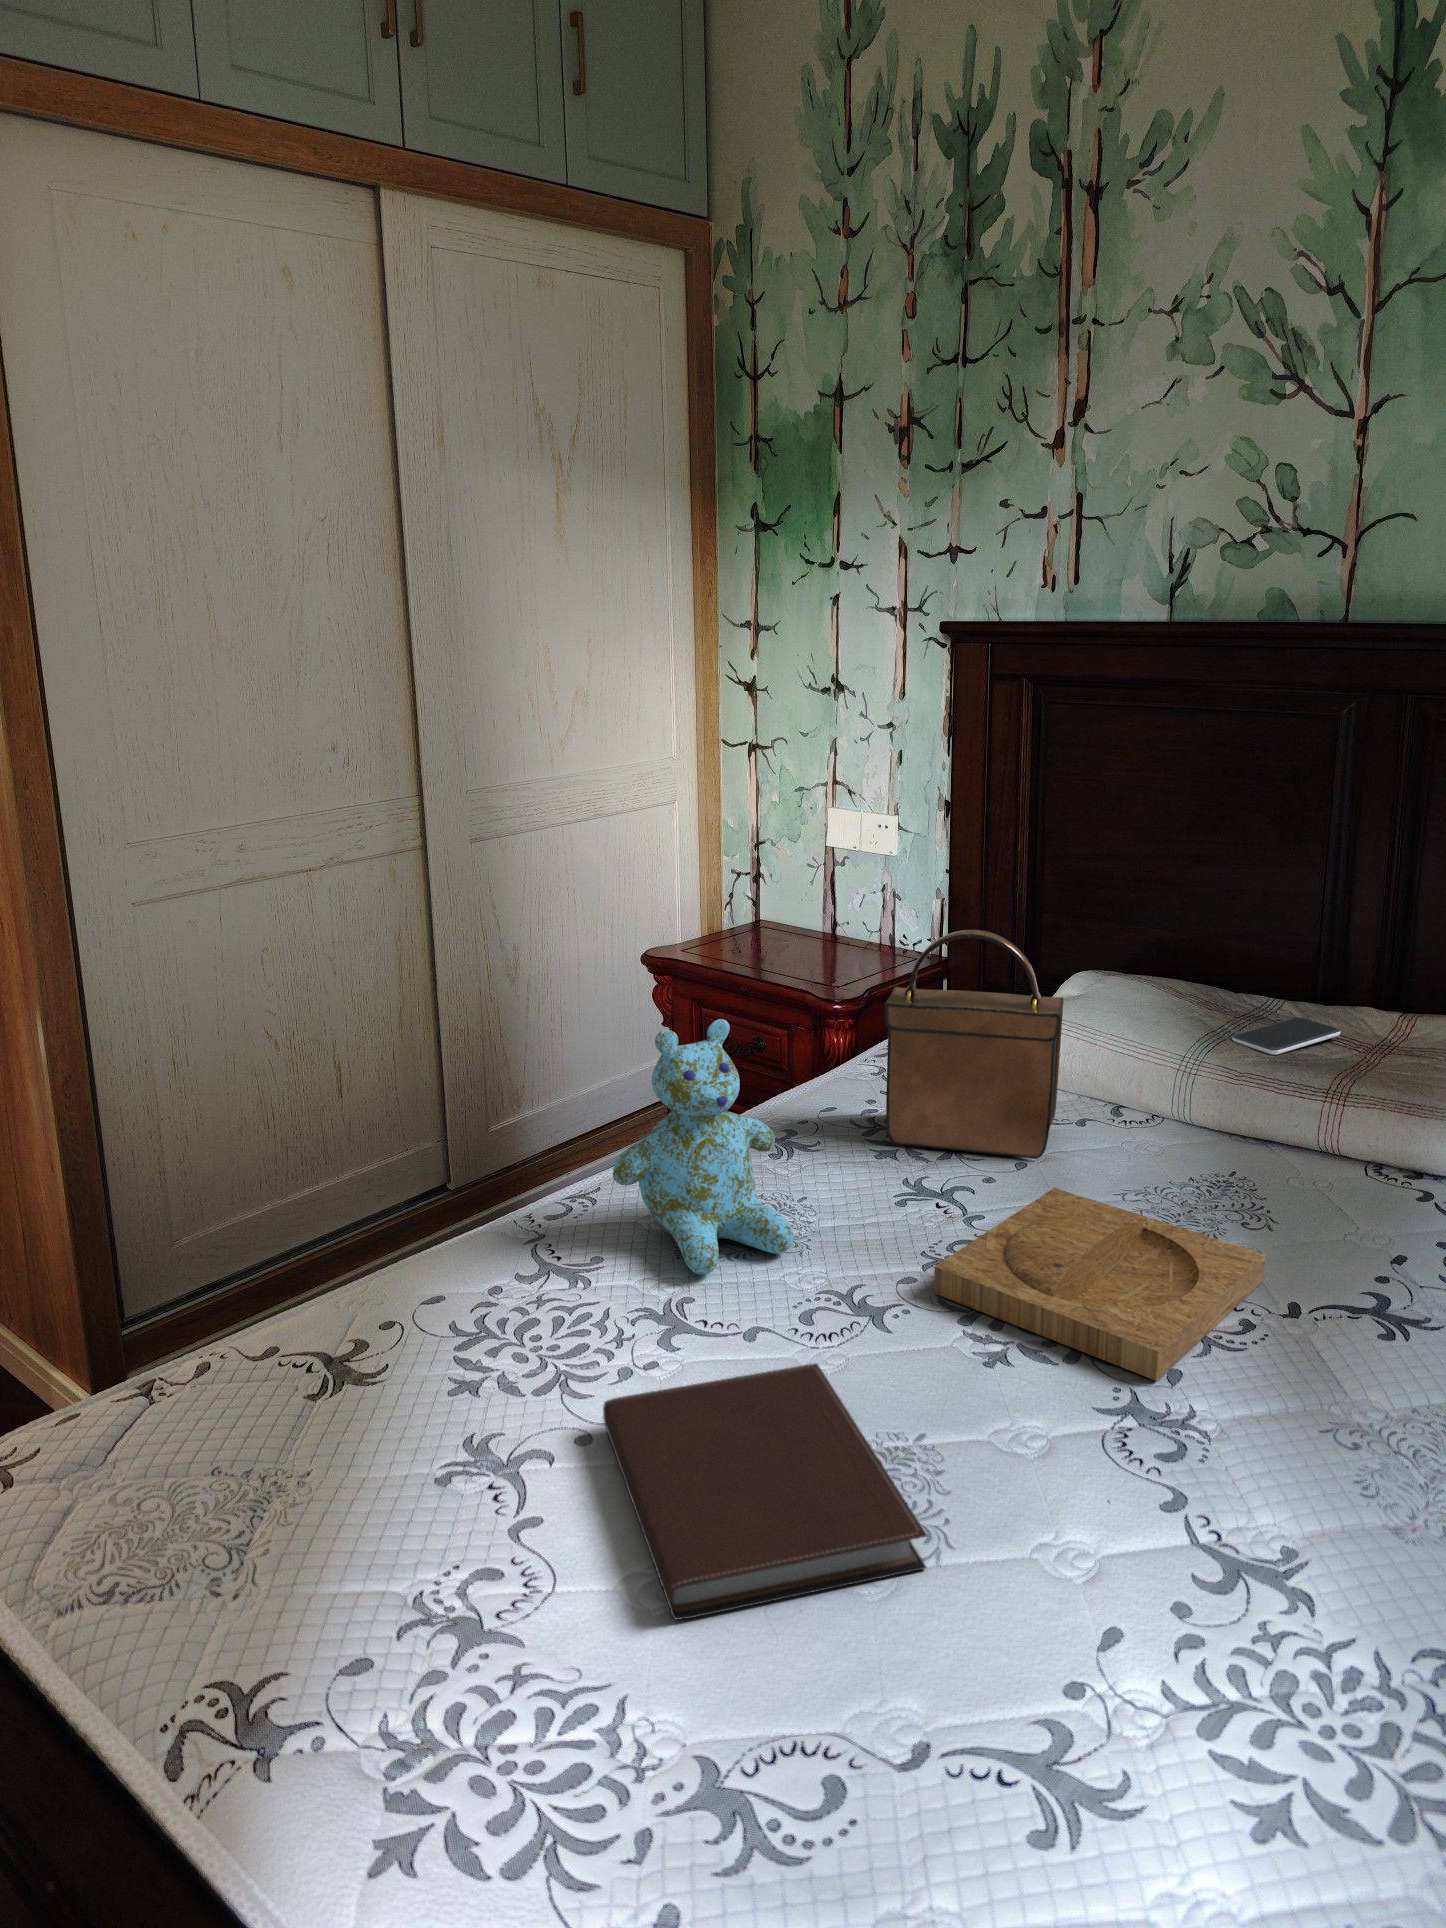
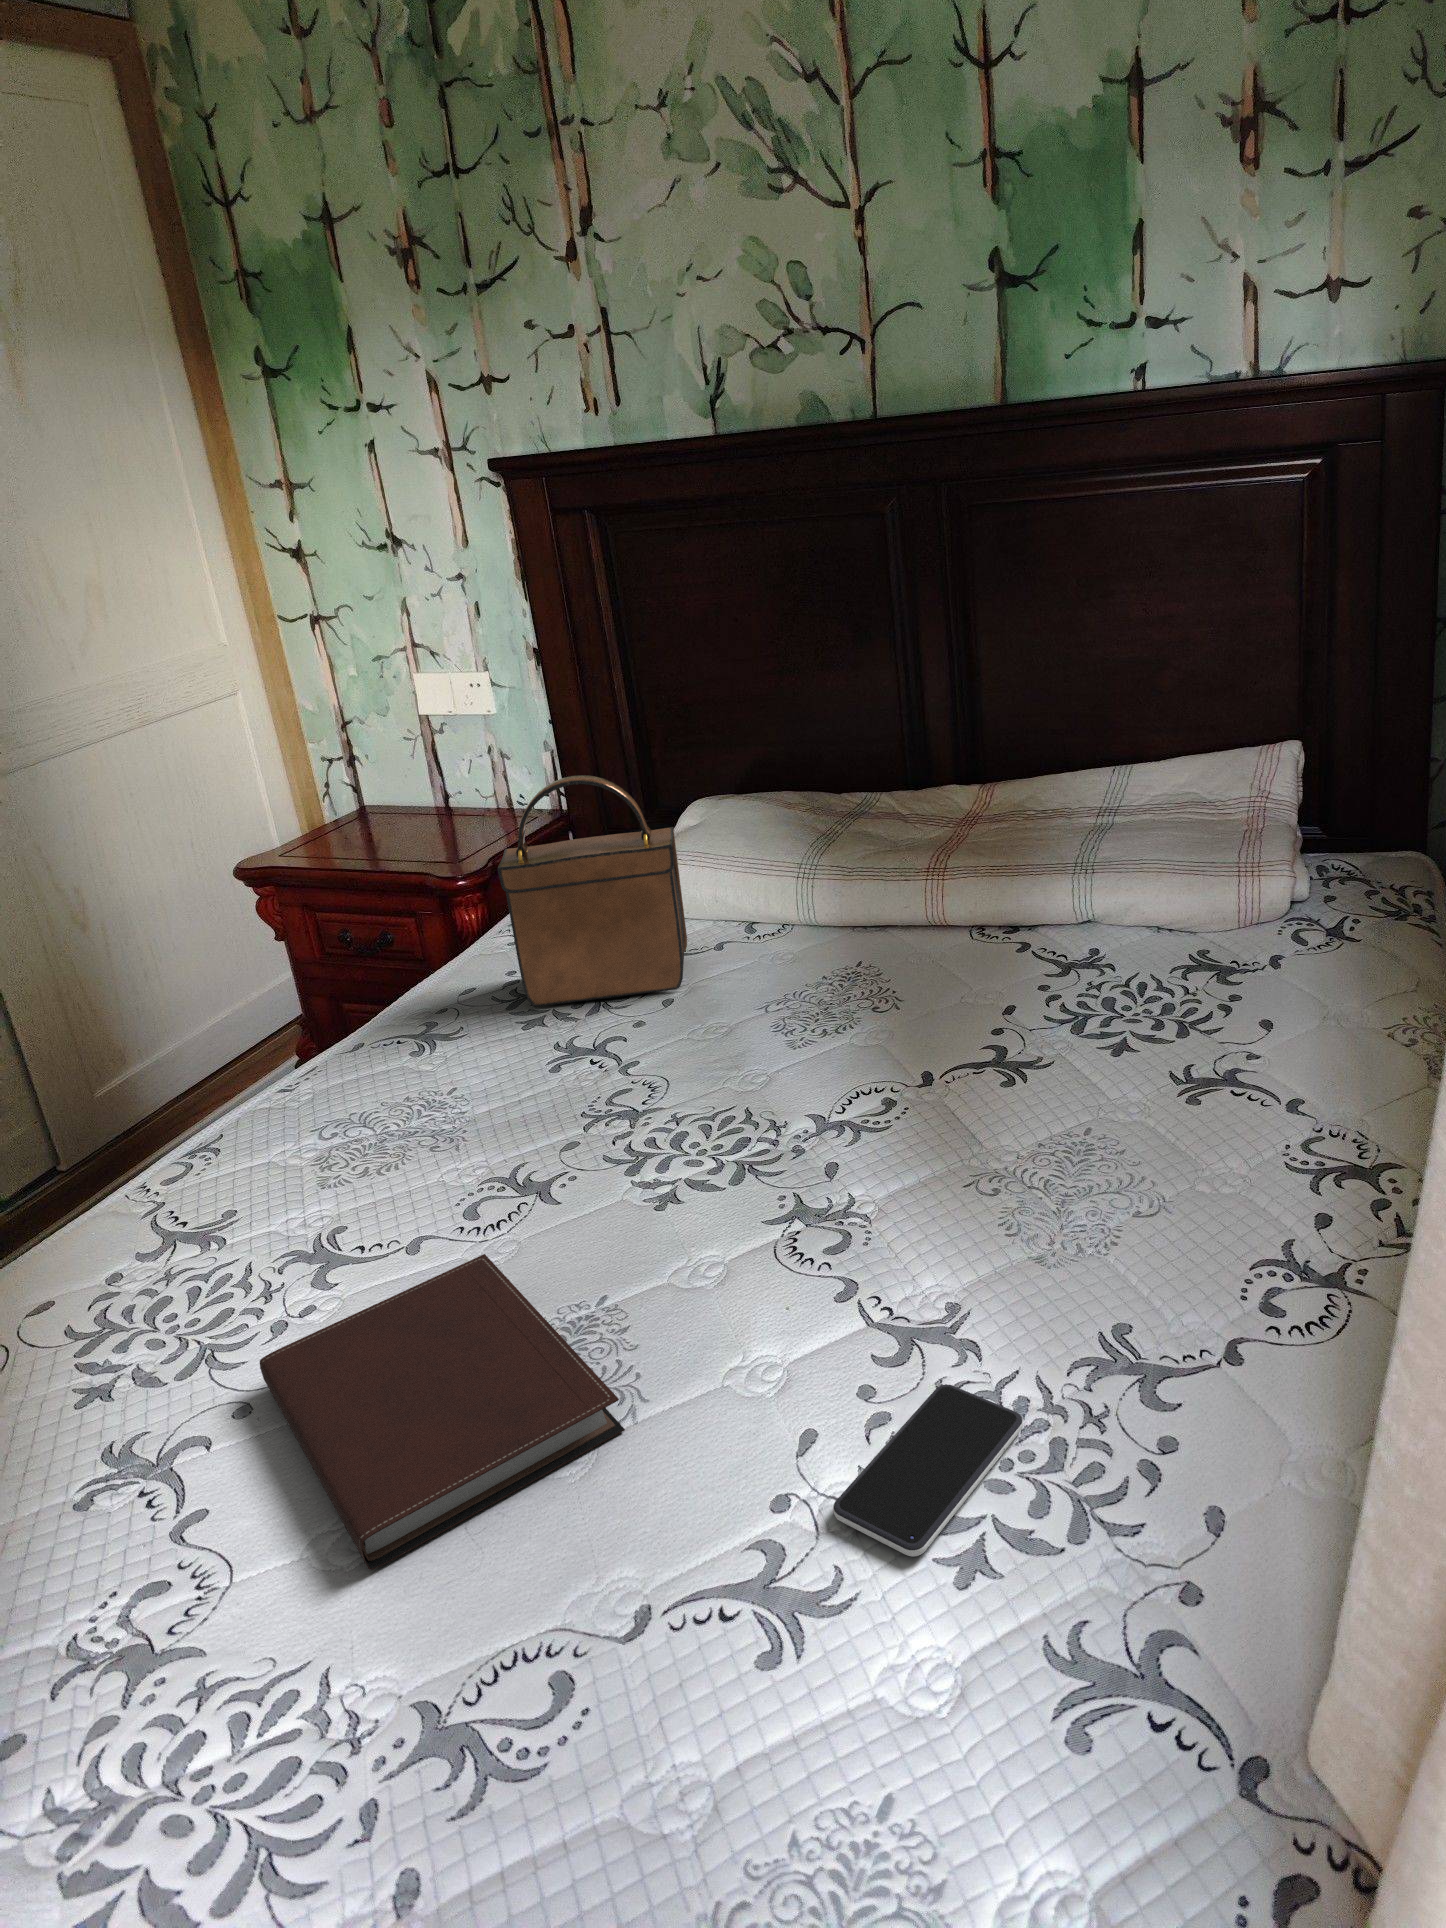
smartphone: present [1232,1017,1340,1055] -> present [833,1384,1023,1556]
stuffed bear: present [613,1019,794,1275] -> none [231,921,445,1193]
tray: present [934,1188,1265,1381] -> none [590,1015,896,1179]

